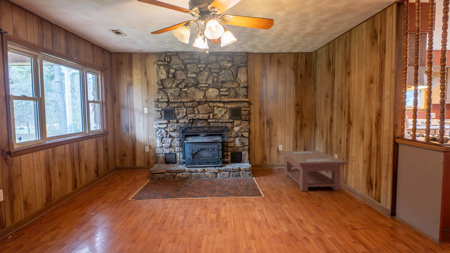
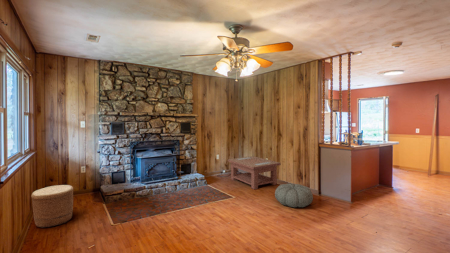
woven basket: none [88,158,120,190] -> present [31,185,73,227]
pouf: none [316,191,377,229] -> present [275,184,313,207]

